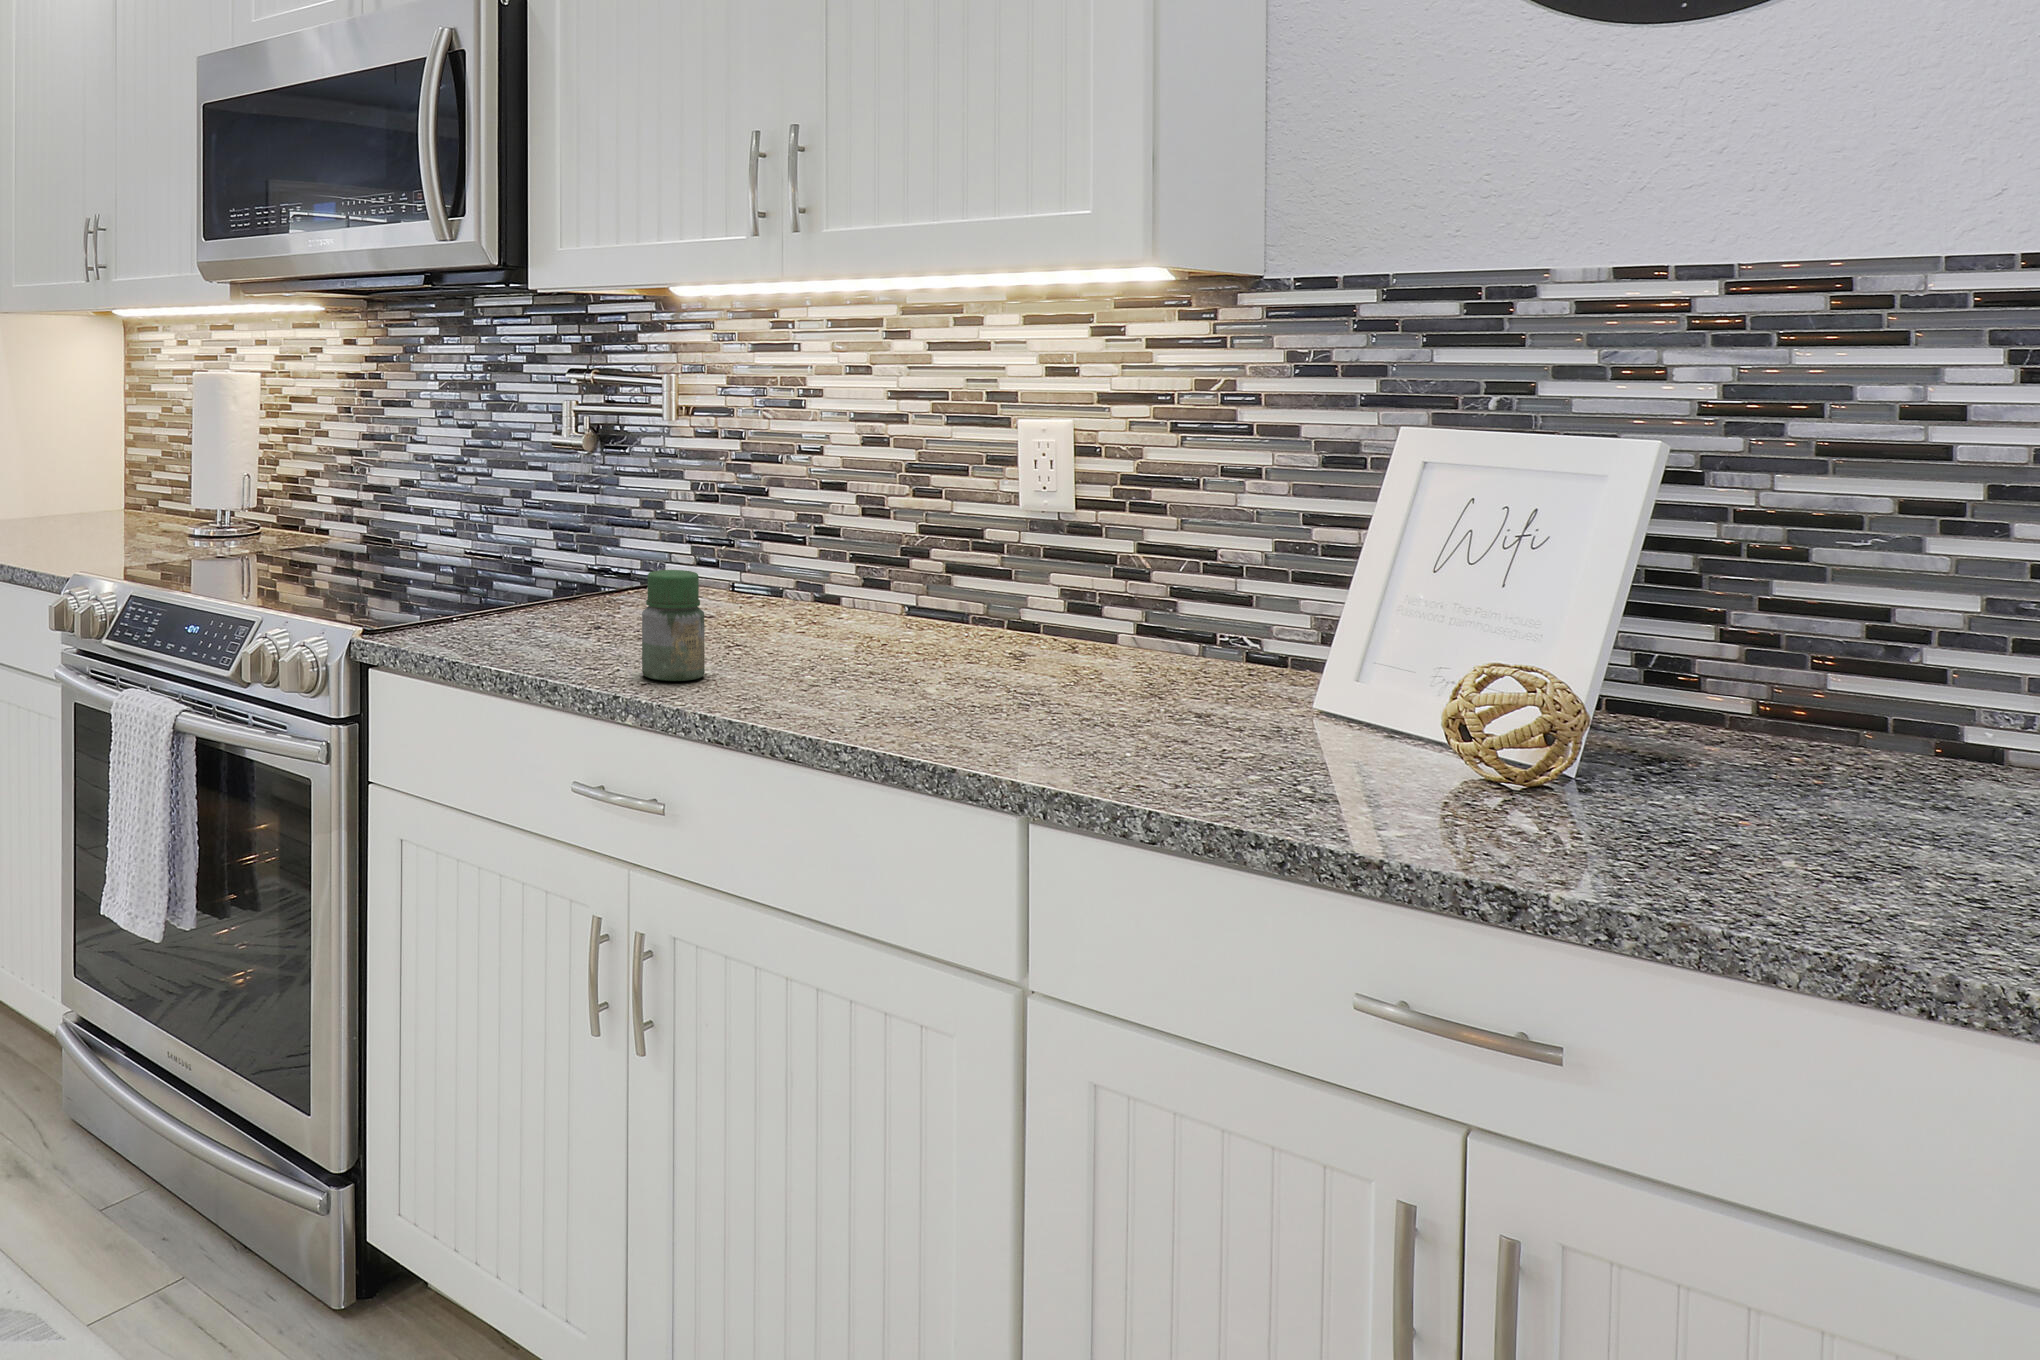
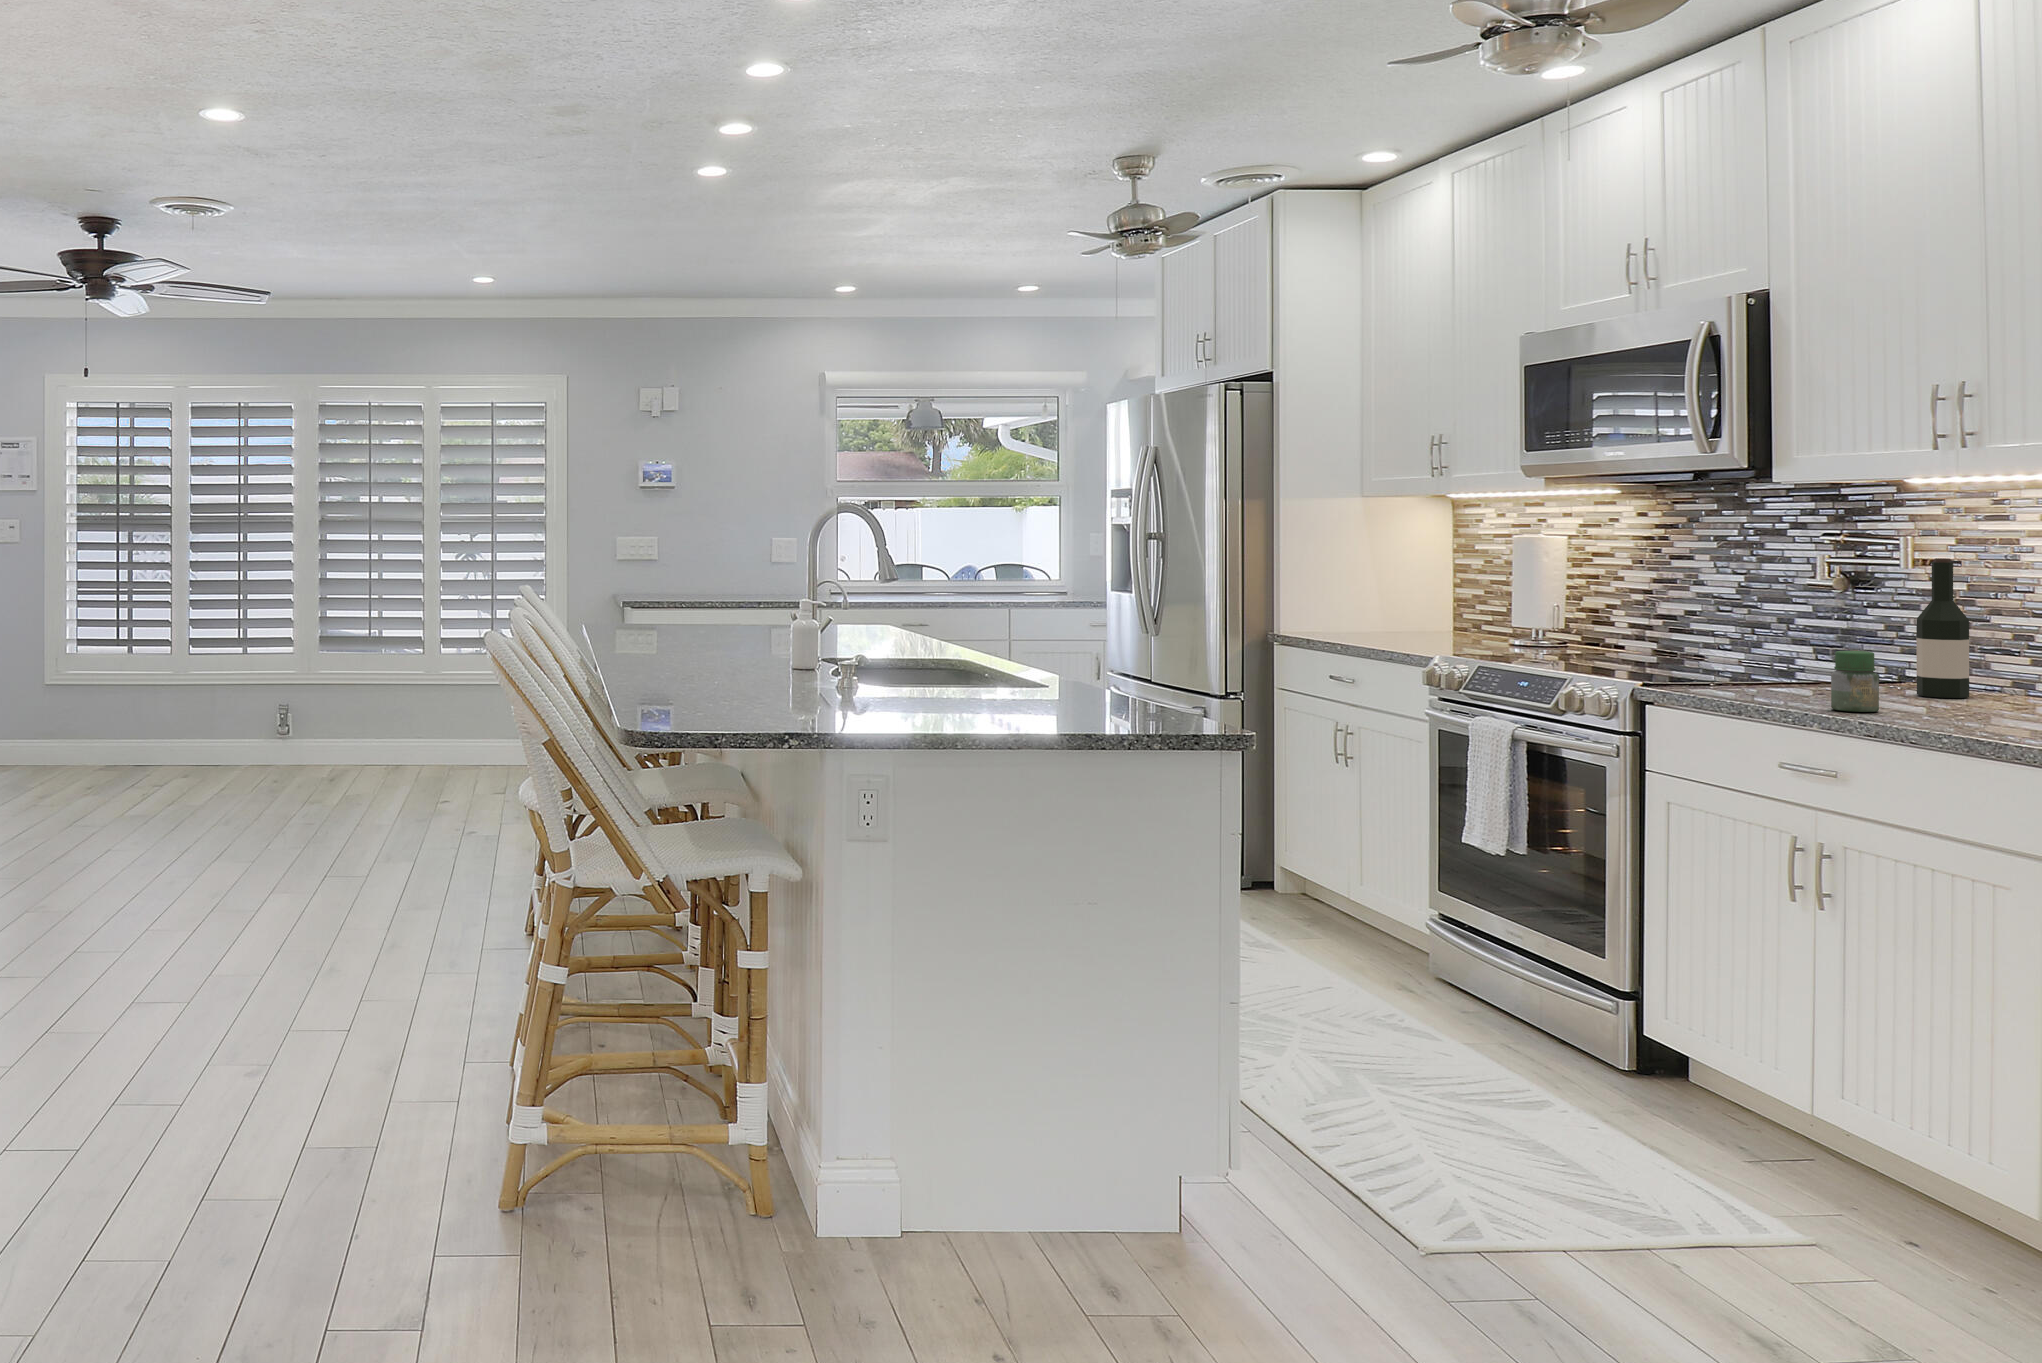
wine bottle: none [705,407,764,623] -> present [1916,558,1969,698]

